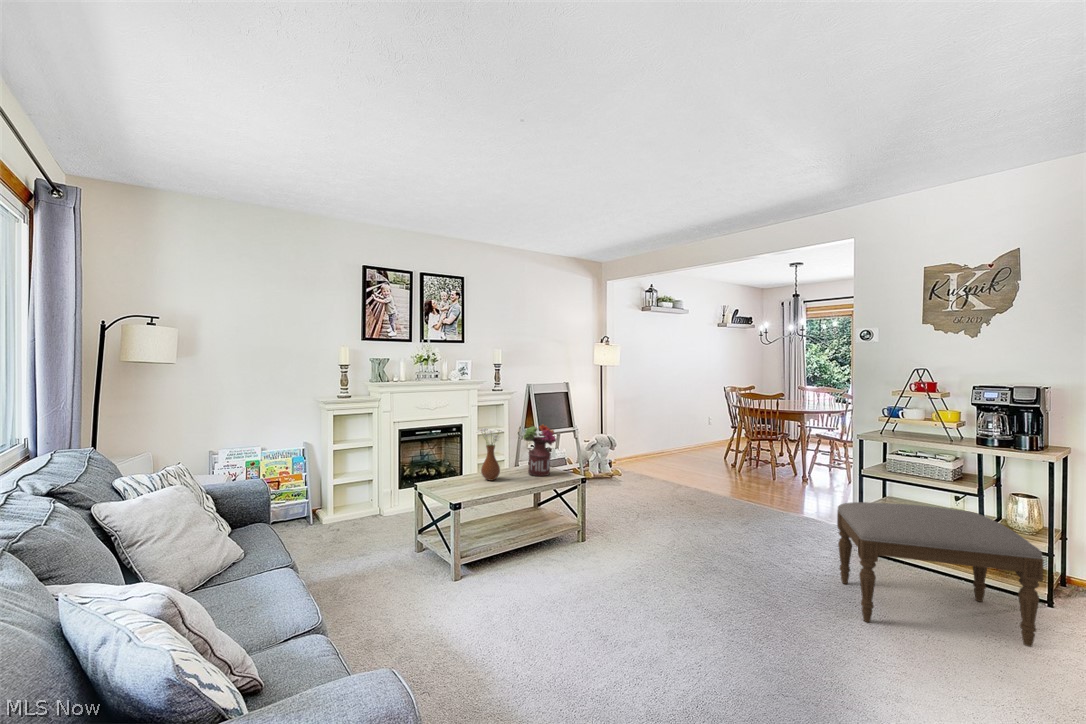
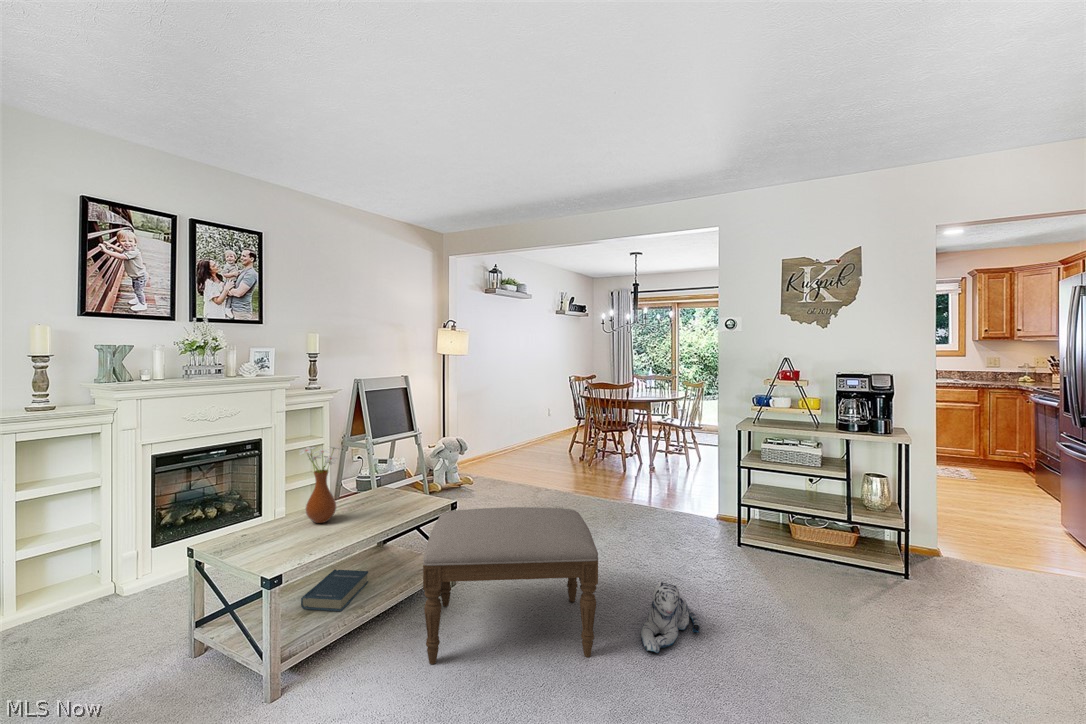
flower arrangement: present [523,425,556,476] -> none [368,434,418,506]
ottoman: present [837,502,1044,647] -> present [423,507,598,664]
hardback book: none [477,515,520,539] -> present [301,569,368,611]
plush toy: none [711,553,772,606] -> present [641,582,700,653]

